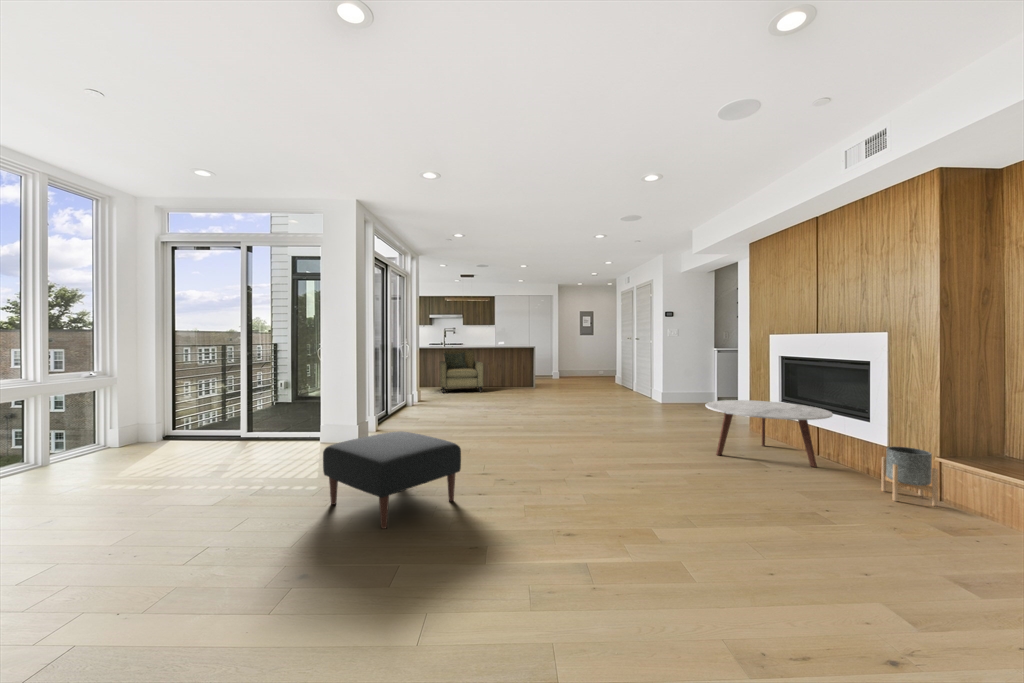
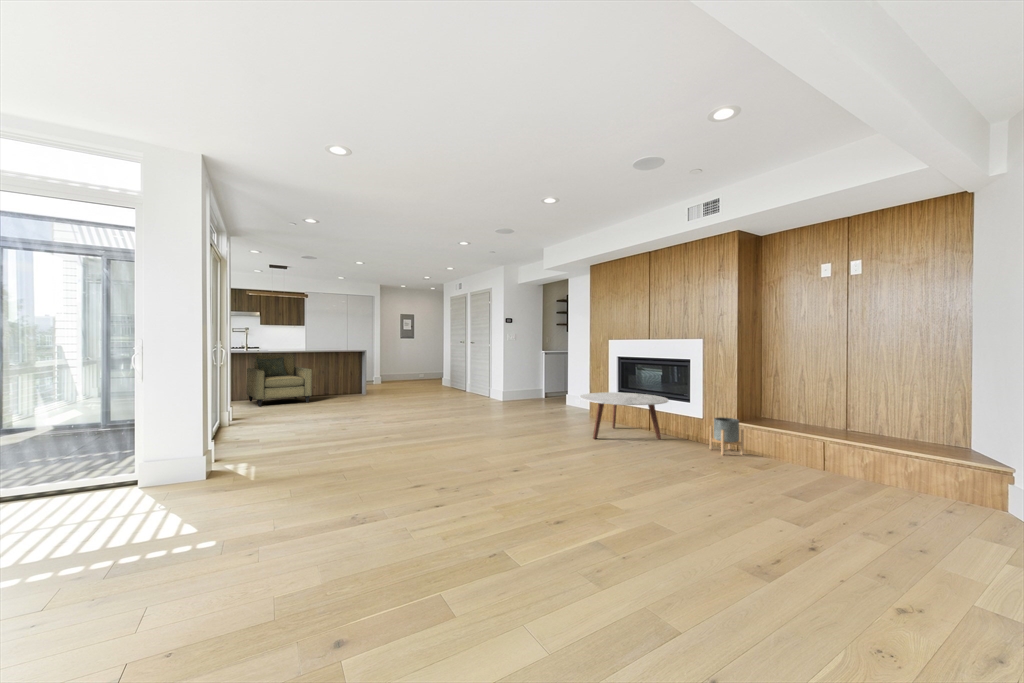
ottoman: present [323,431,461,529] -> none [276,450,438,562]

